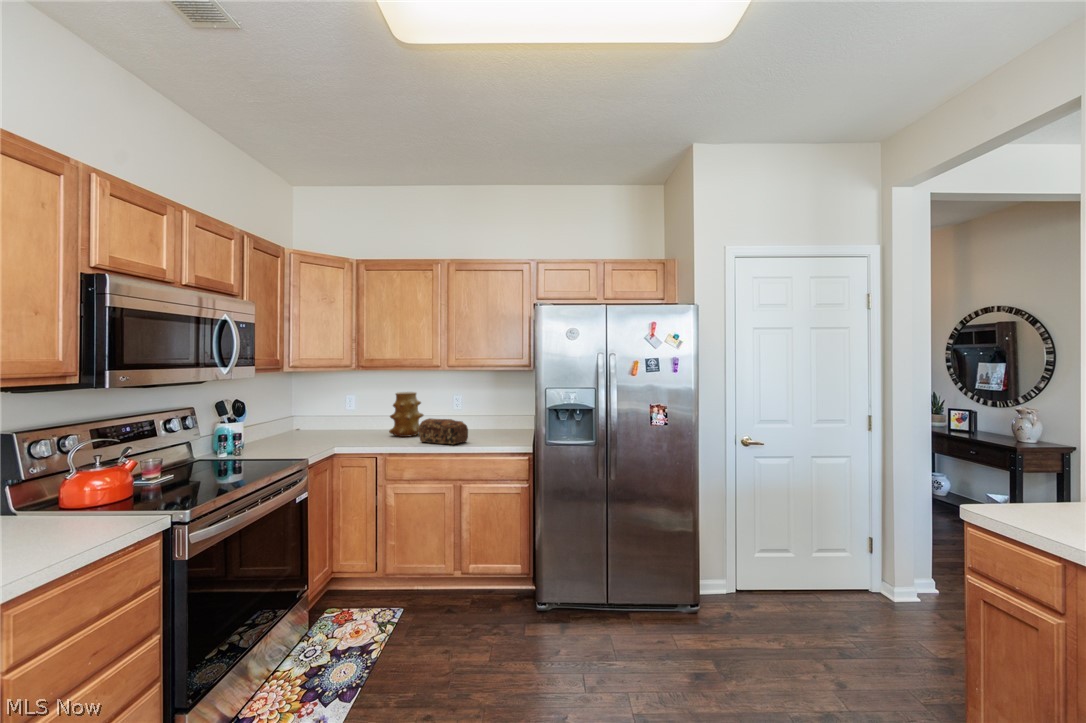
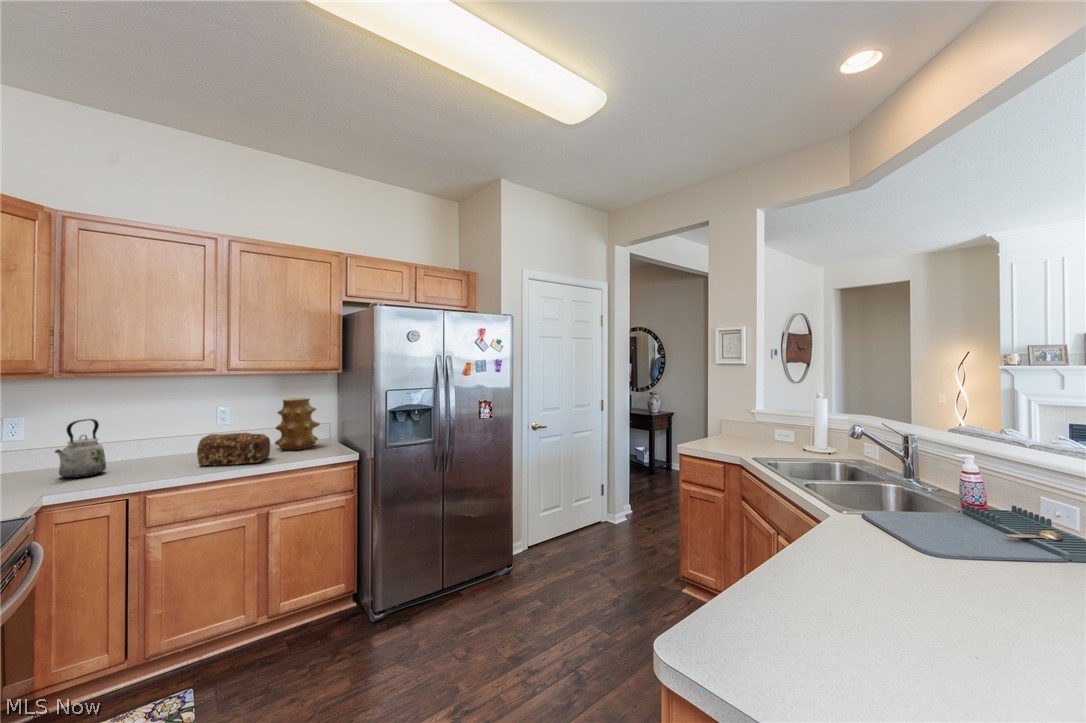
vase: present [389,392,423,437] -> present [275,397,320,450]
kettle: none [345,401,375,440] -> present [55,419,106,478]

